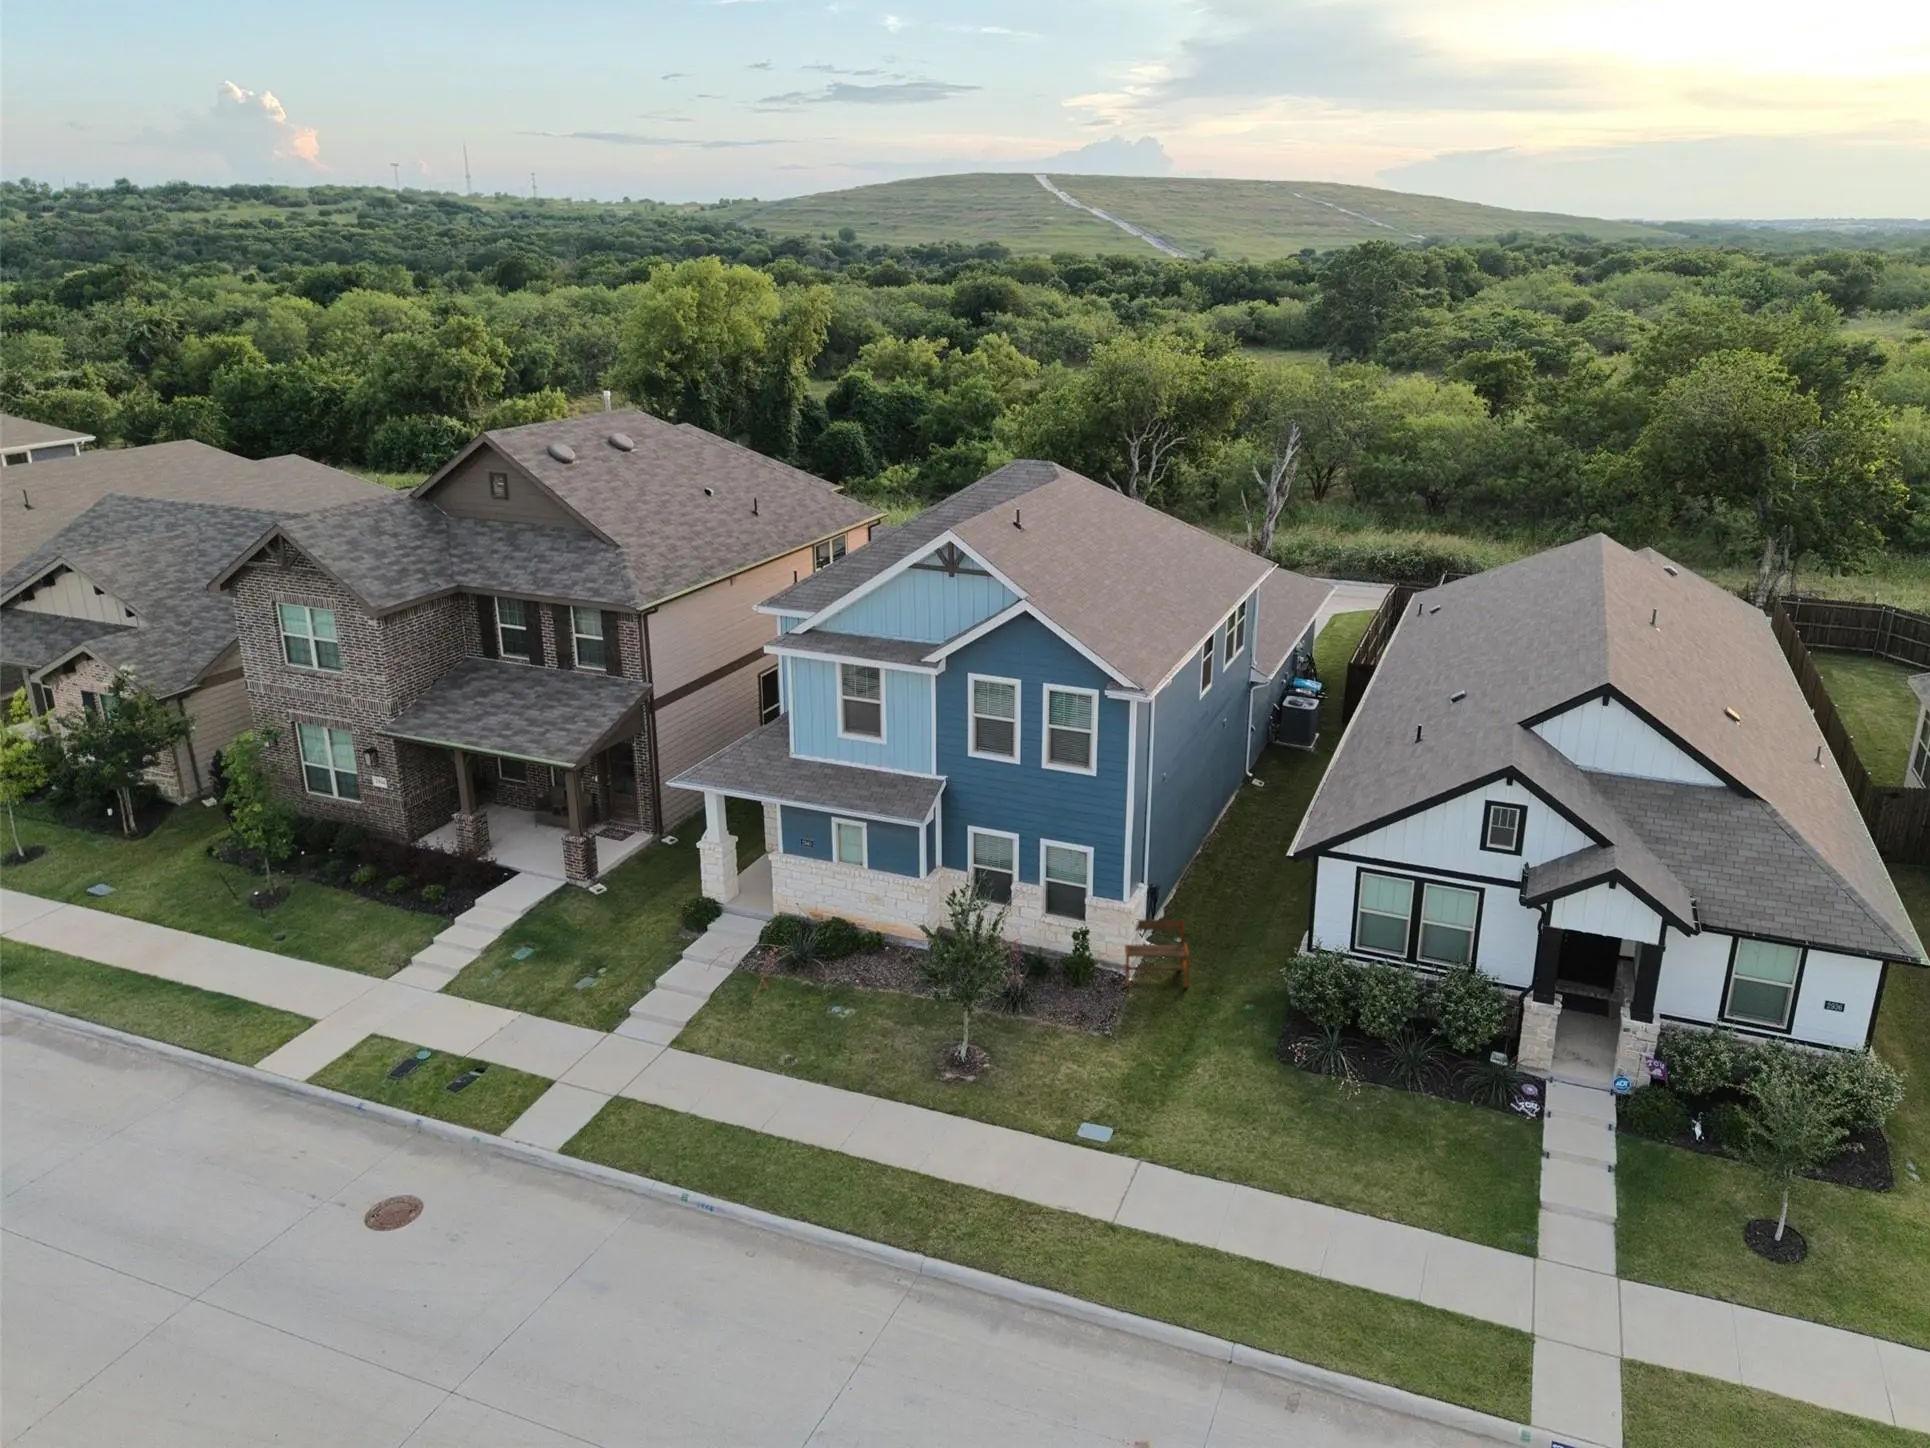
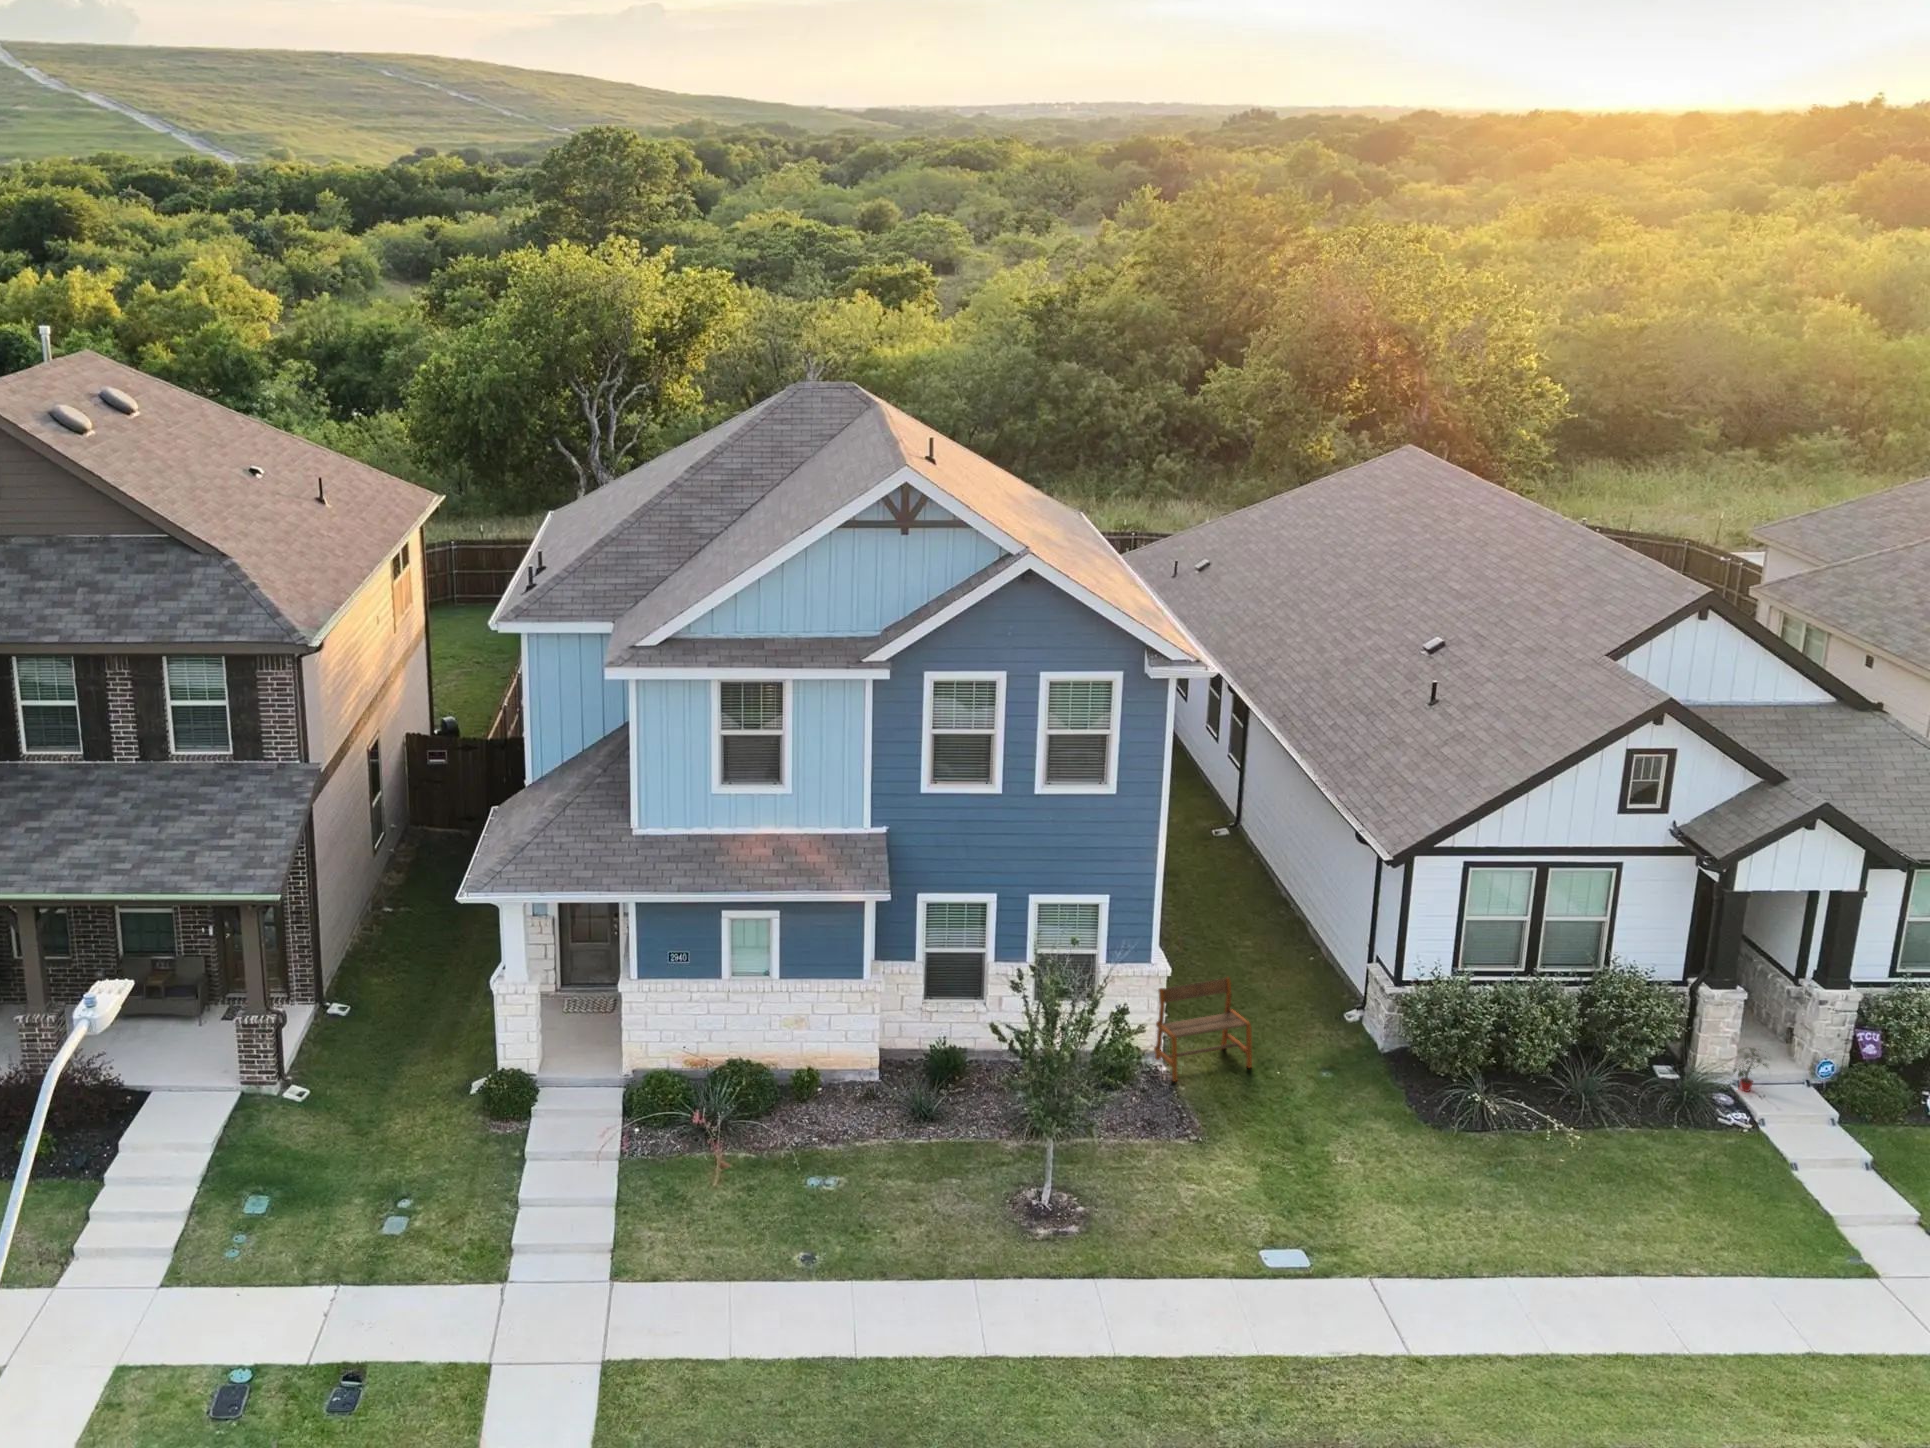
potted plant: none [1541,1051,1583,1087] -> present [1733,1048,1767,1091]

